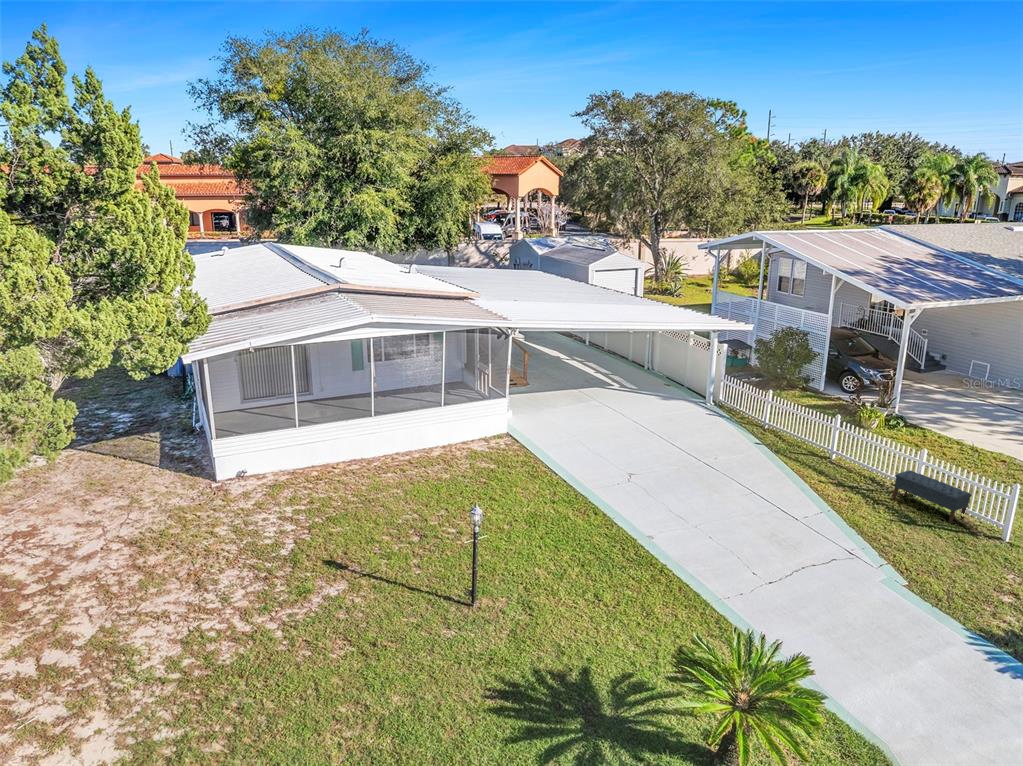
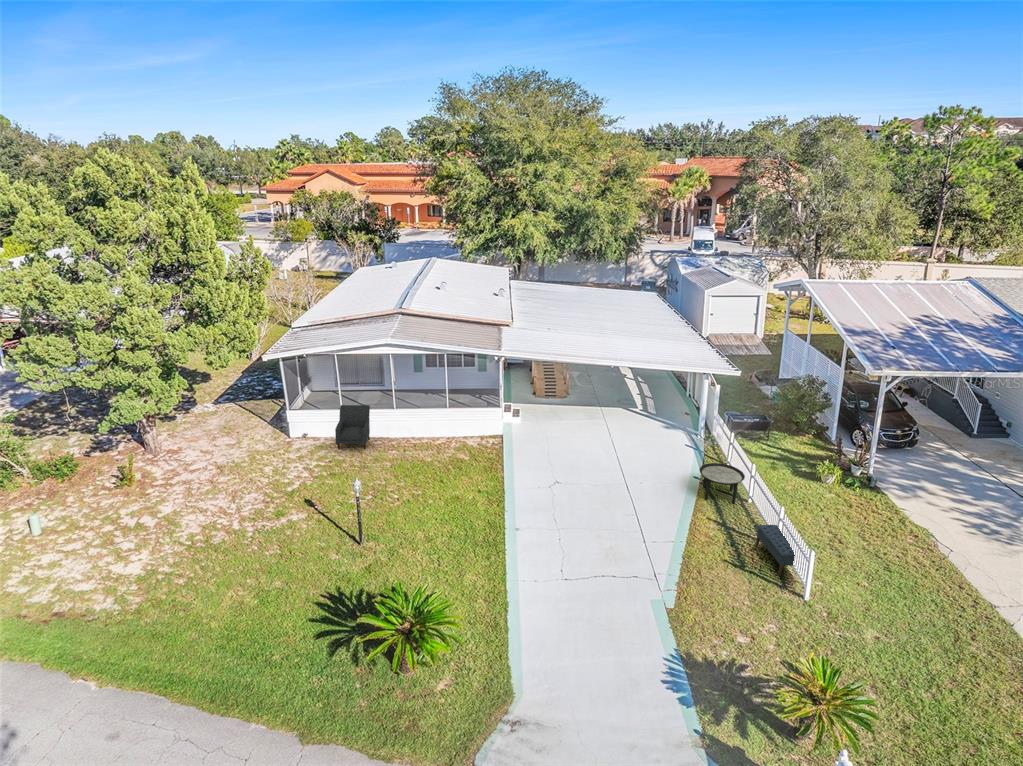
chair: none [291,416,347,485] -> present [335,405,370,449]
round table: none [774,421,829,464] -> present [700,463,745,504]

